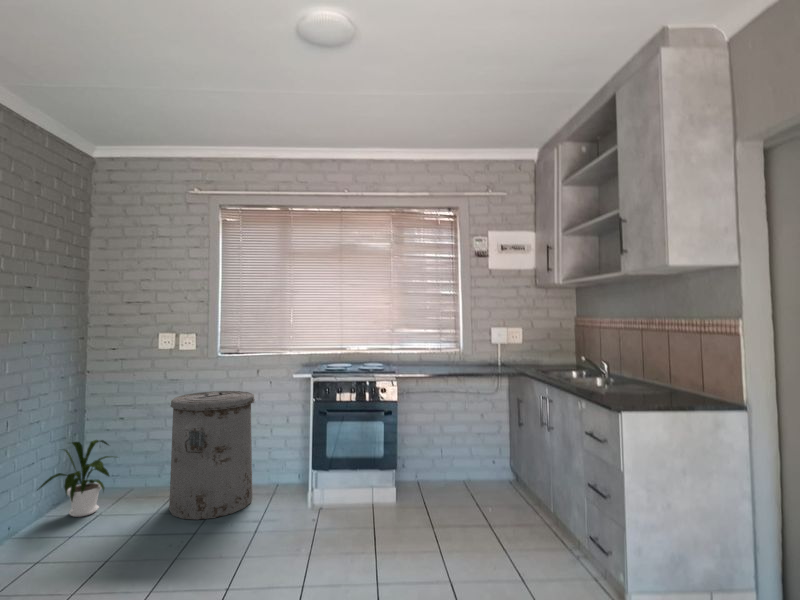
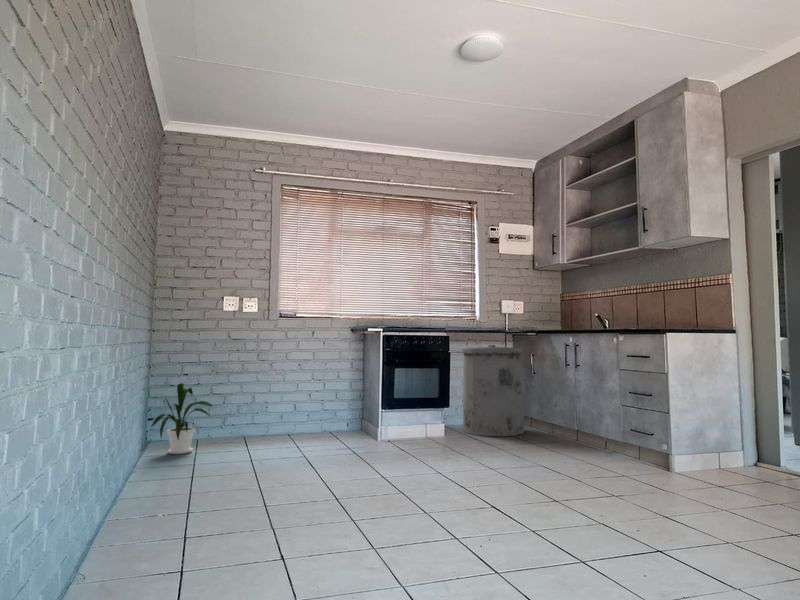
trash can: present [169,391,255,520] -> present [462,345,524,436]

